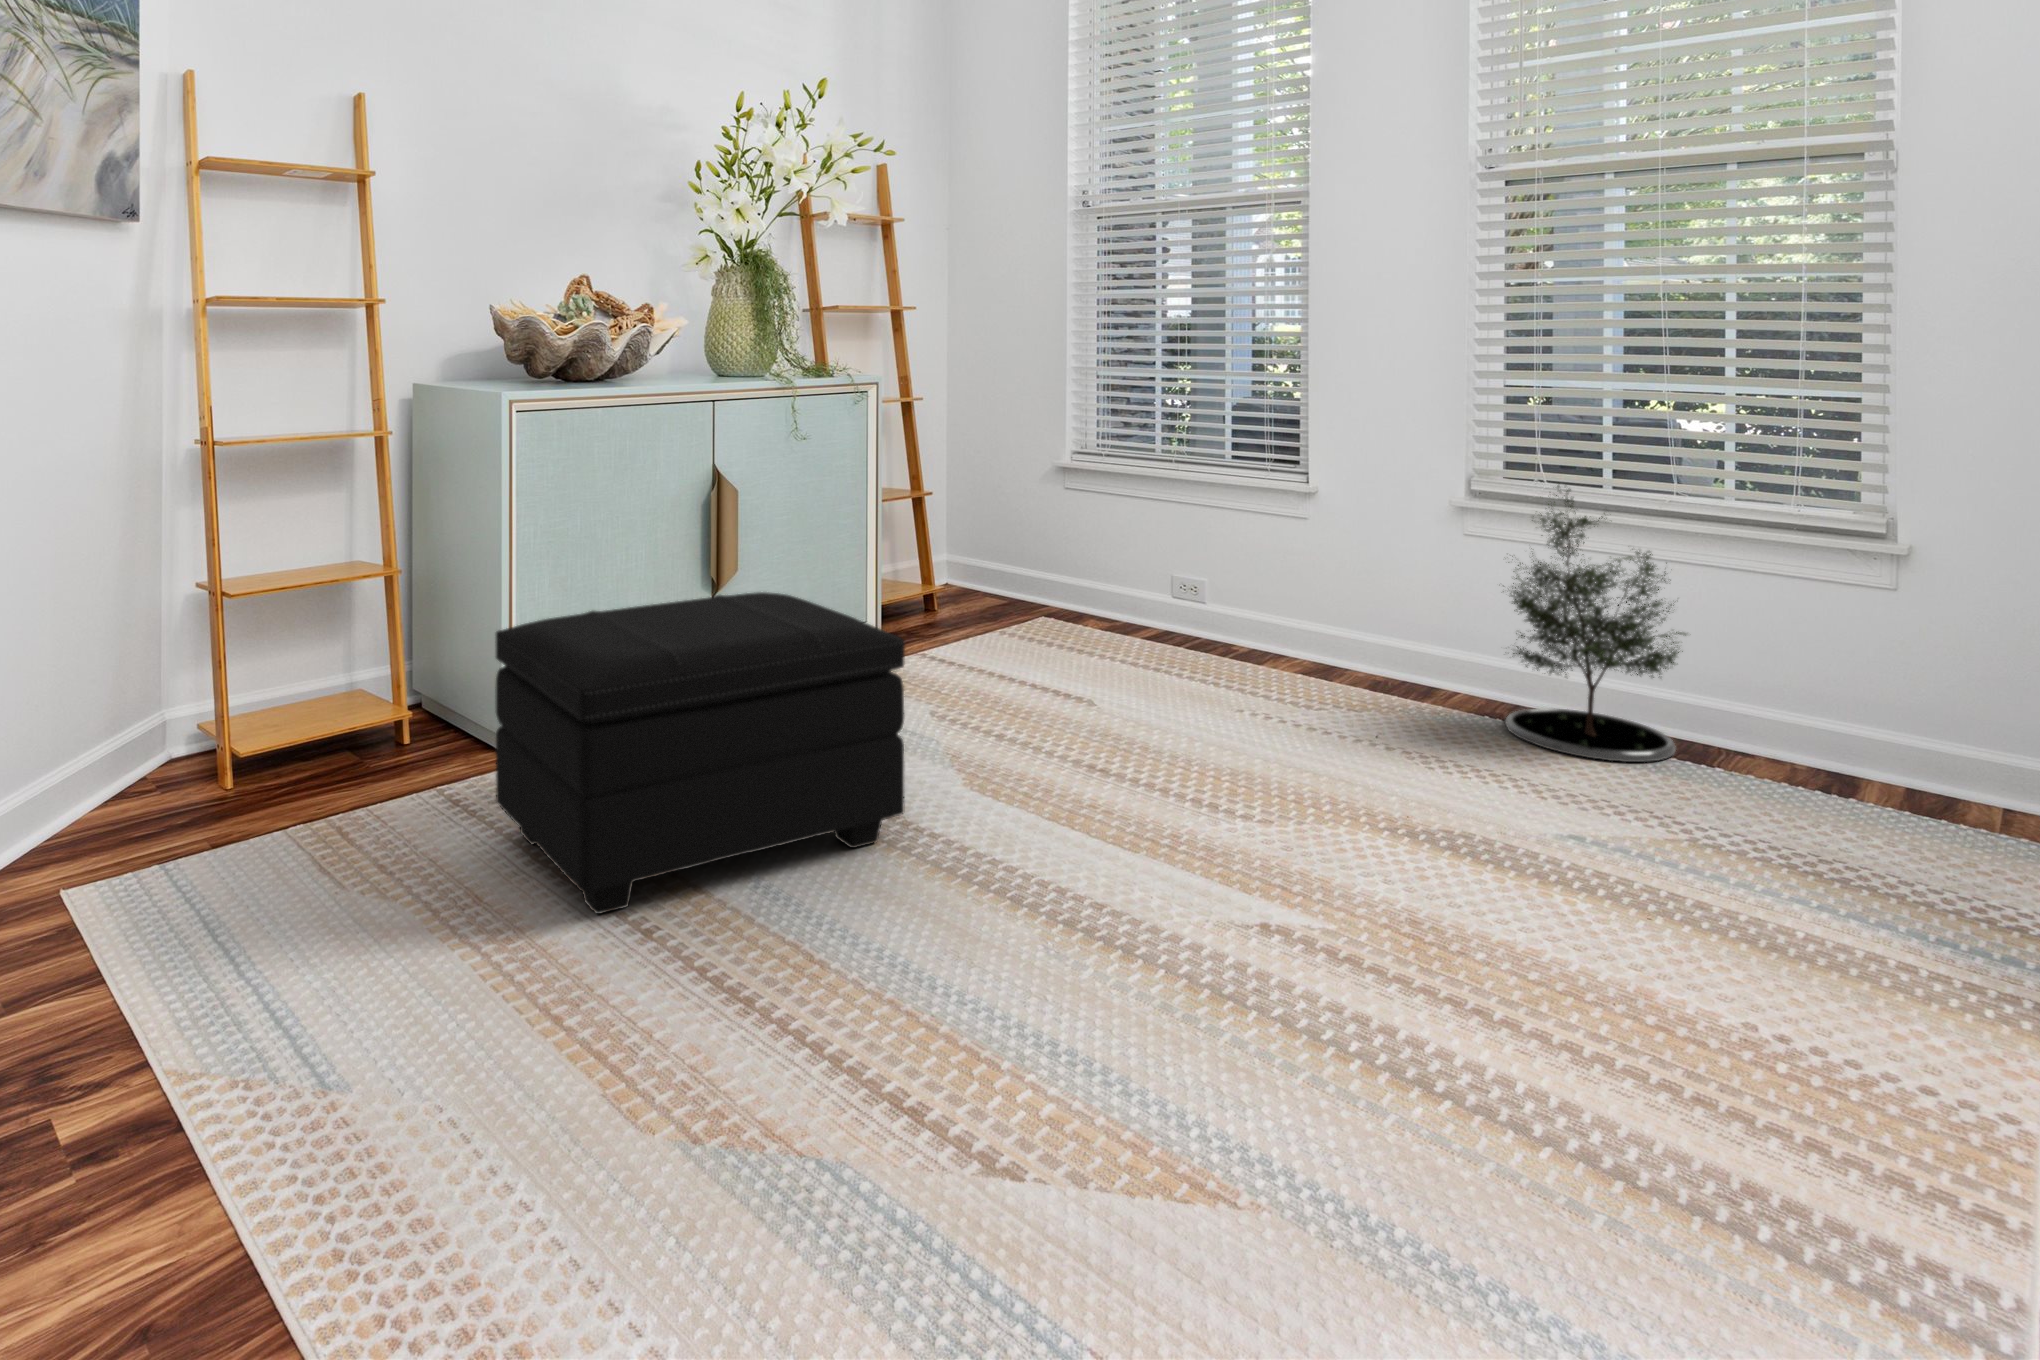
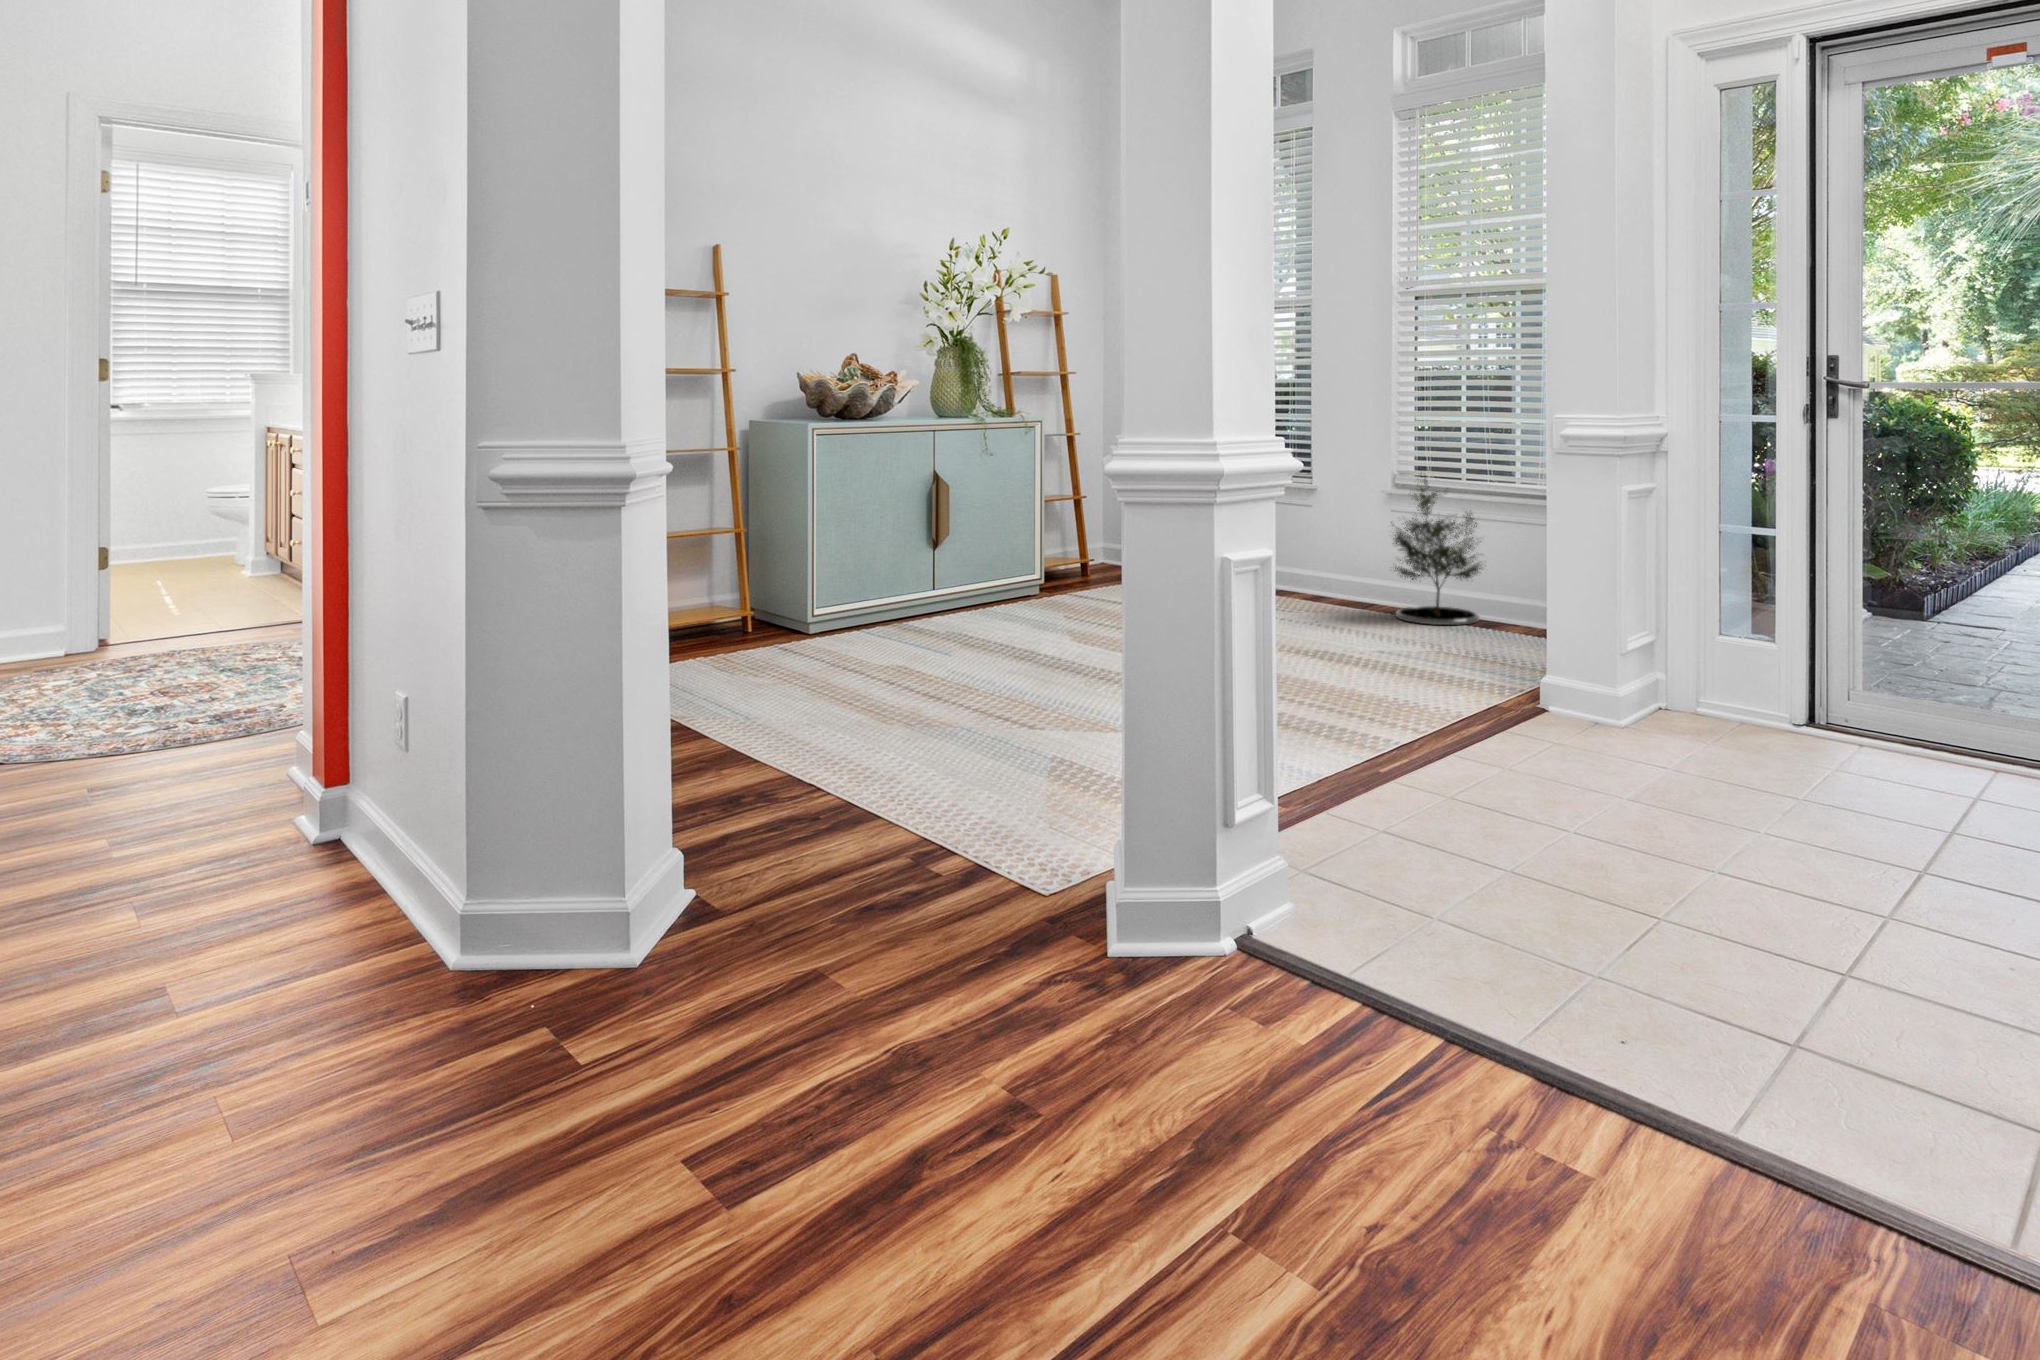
footstool: present [495,592,905,914] -> none [814,534,1034,678]

